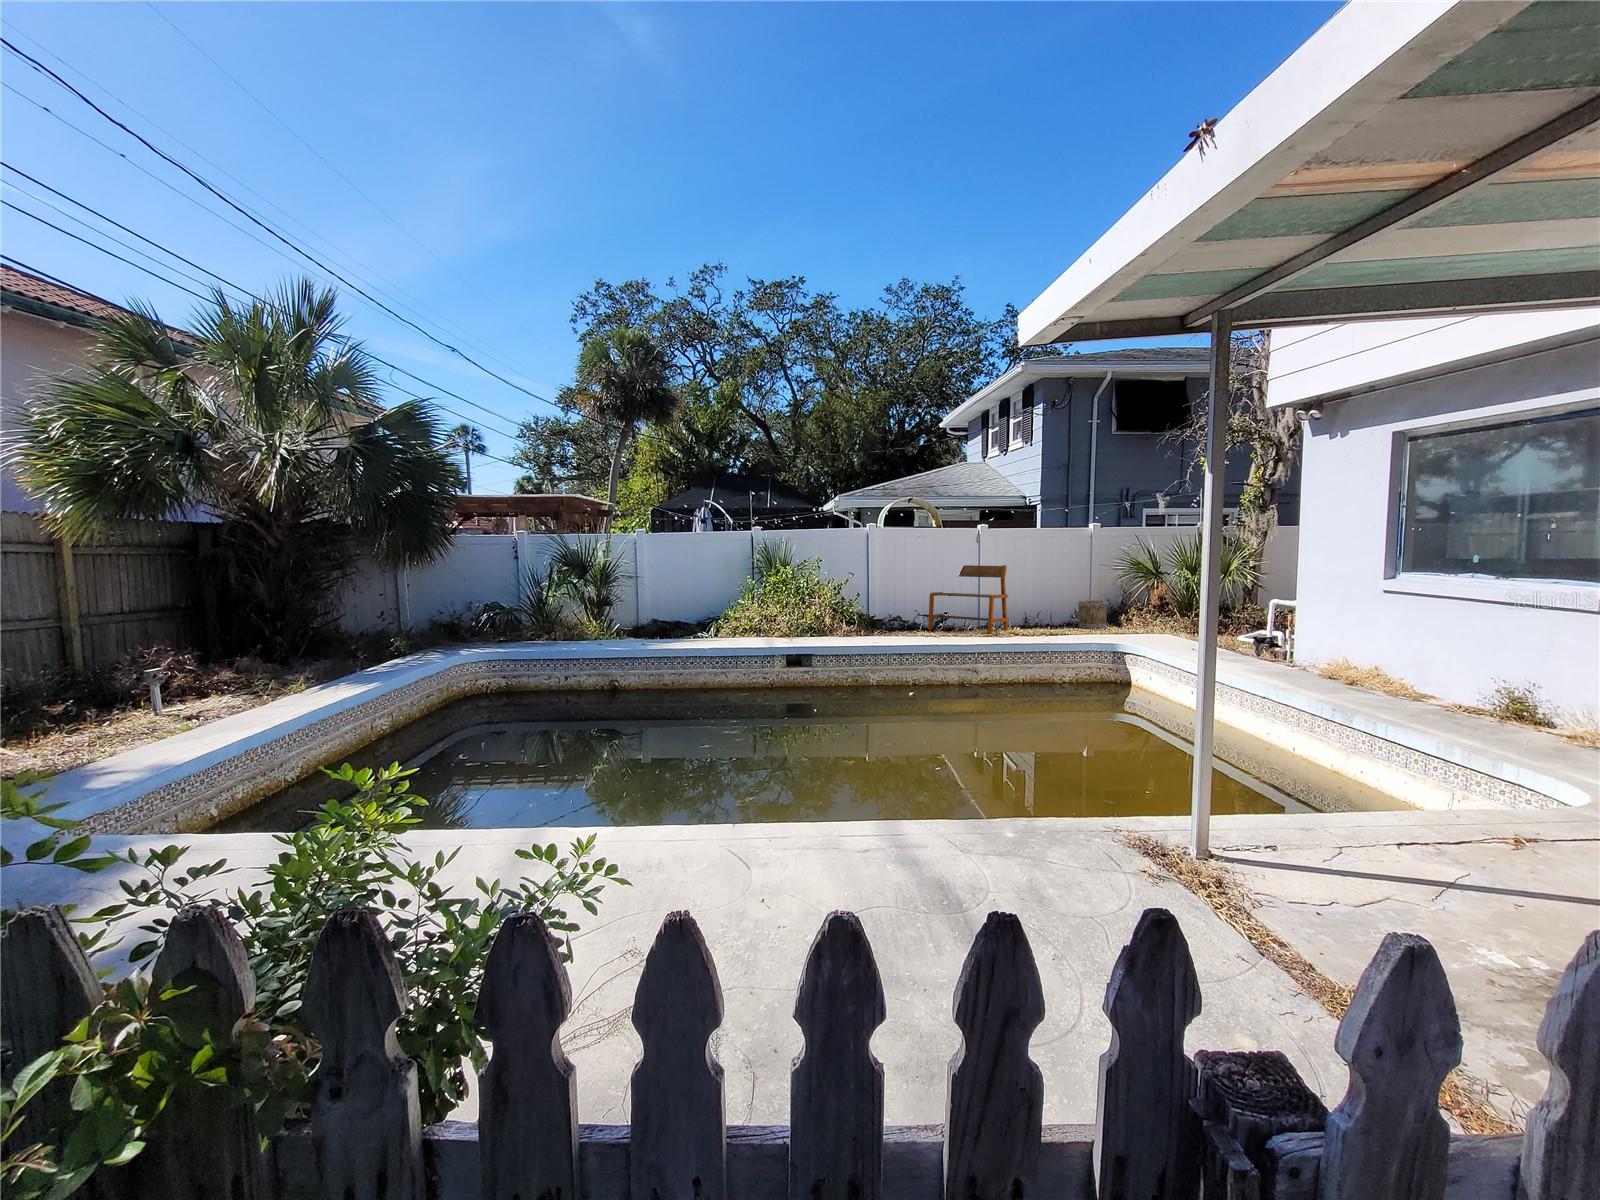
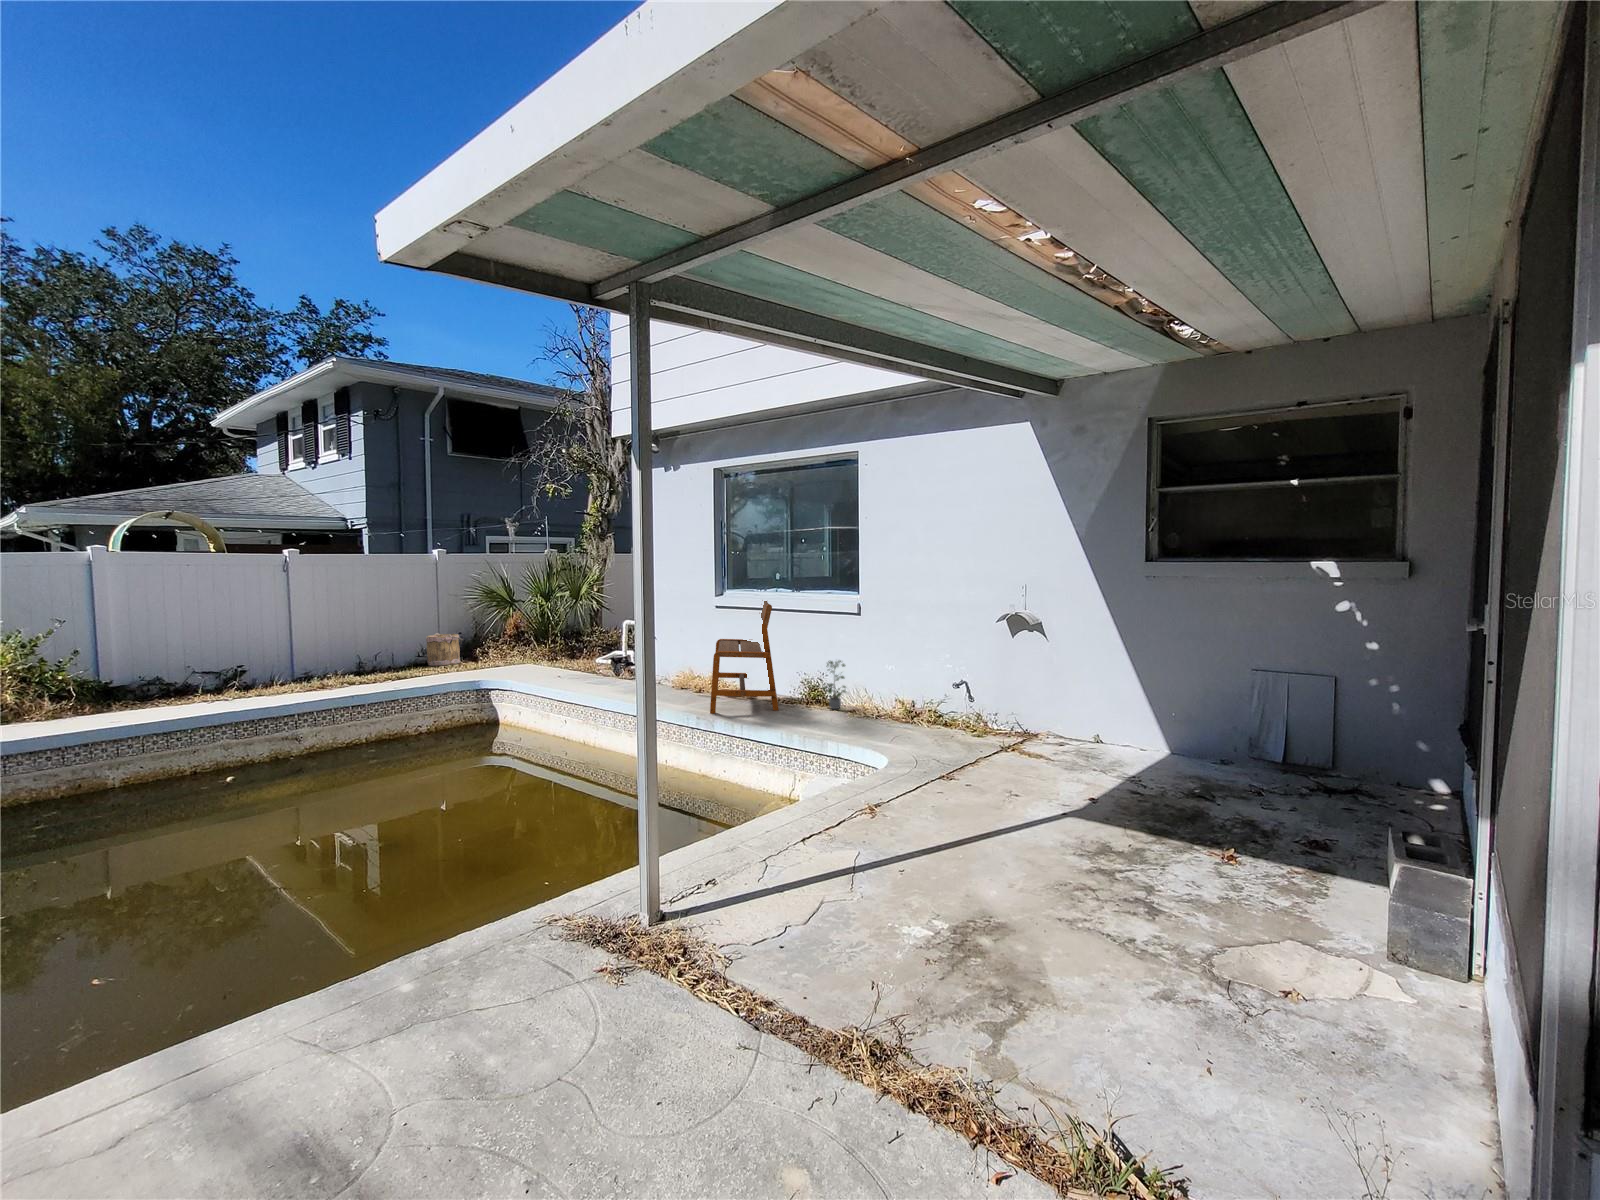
bench: present [928,565,1009,634] -> present [710,601,779,714]
potted plant: none [1529,670,1576,734] -> present [822,661,845,709]

